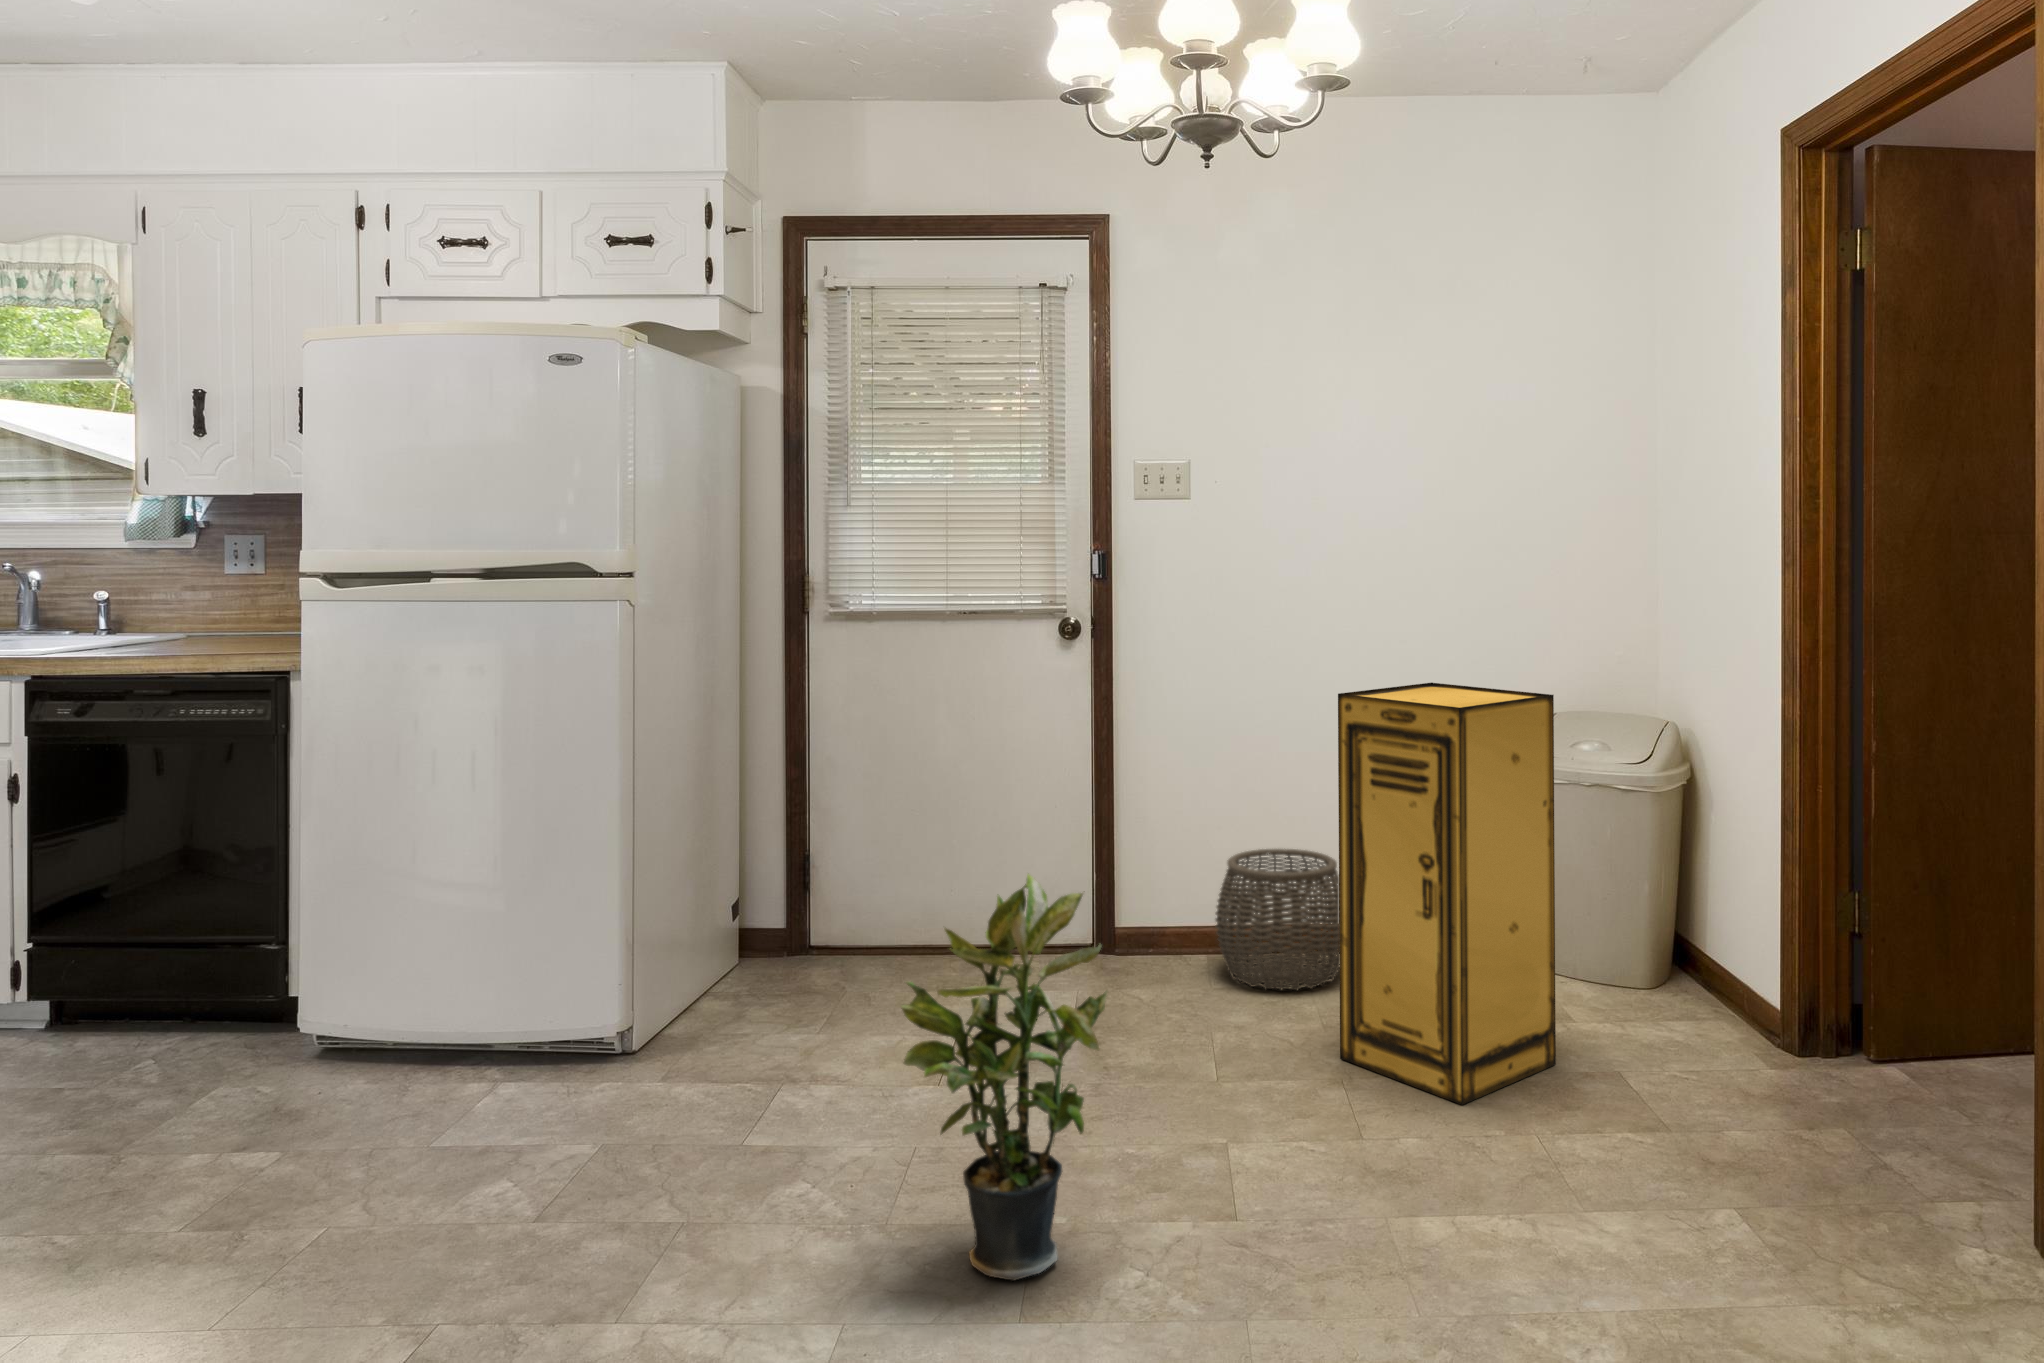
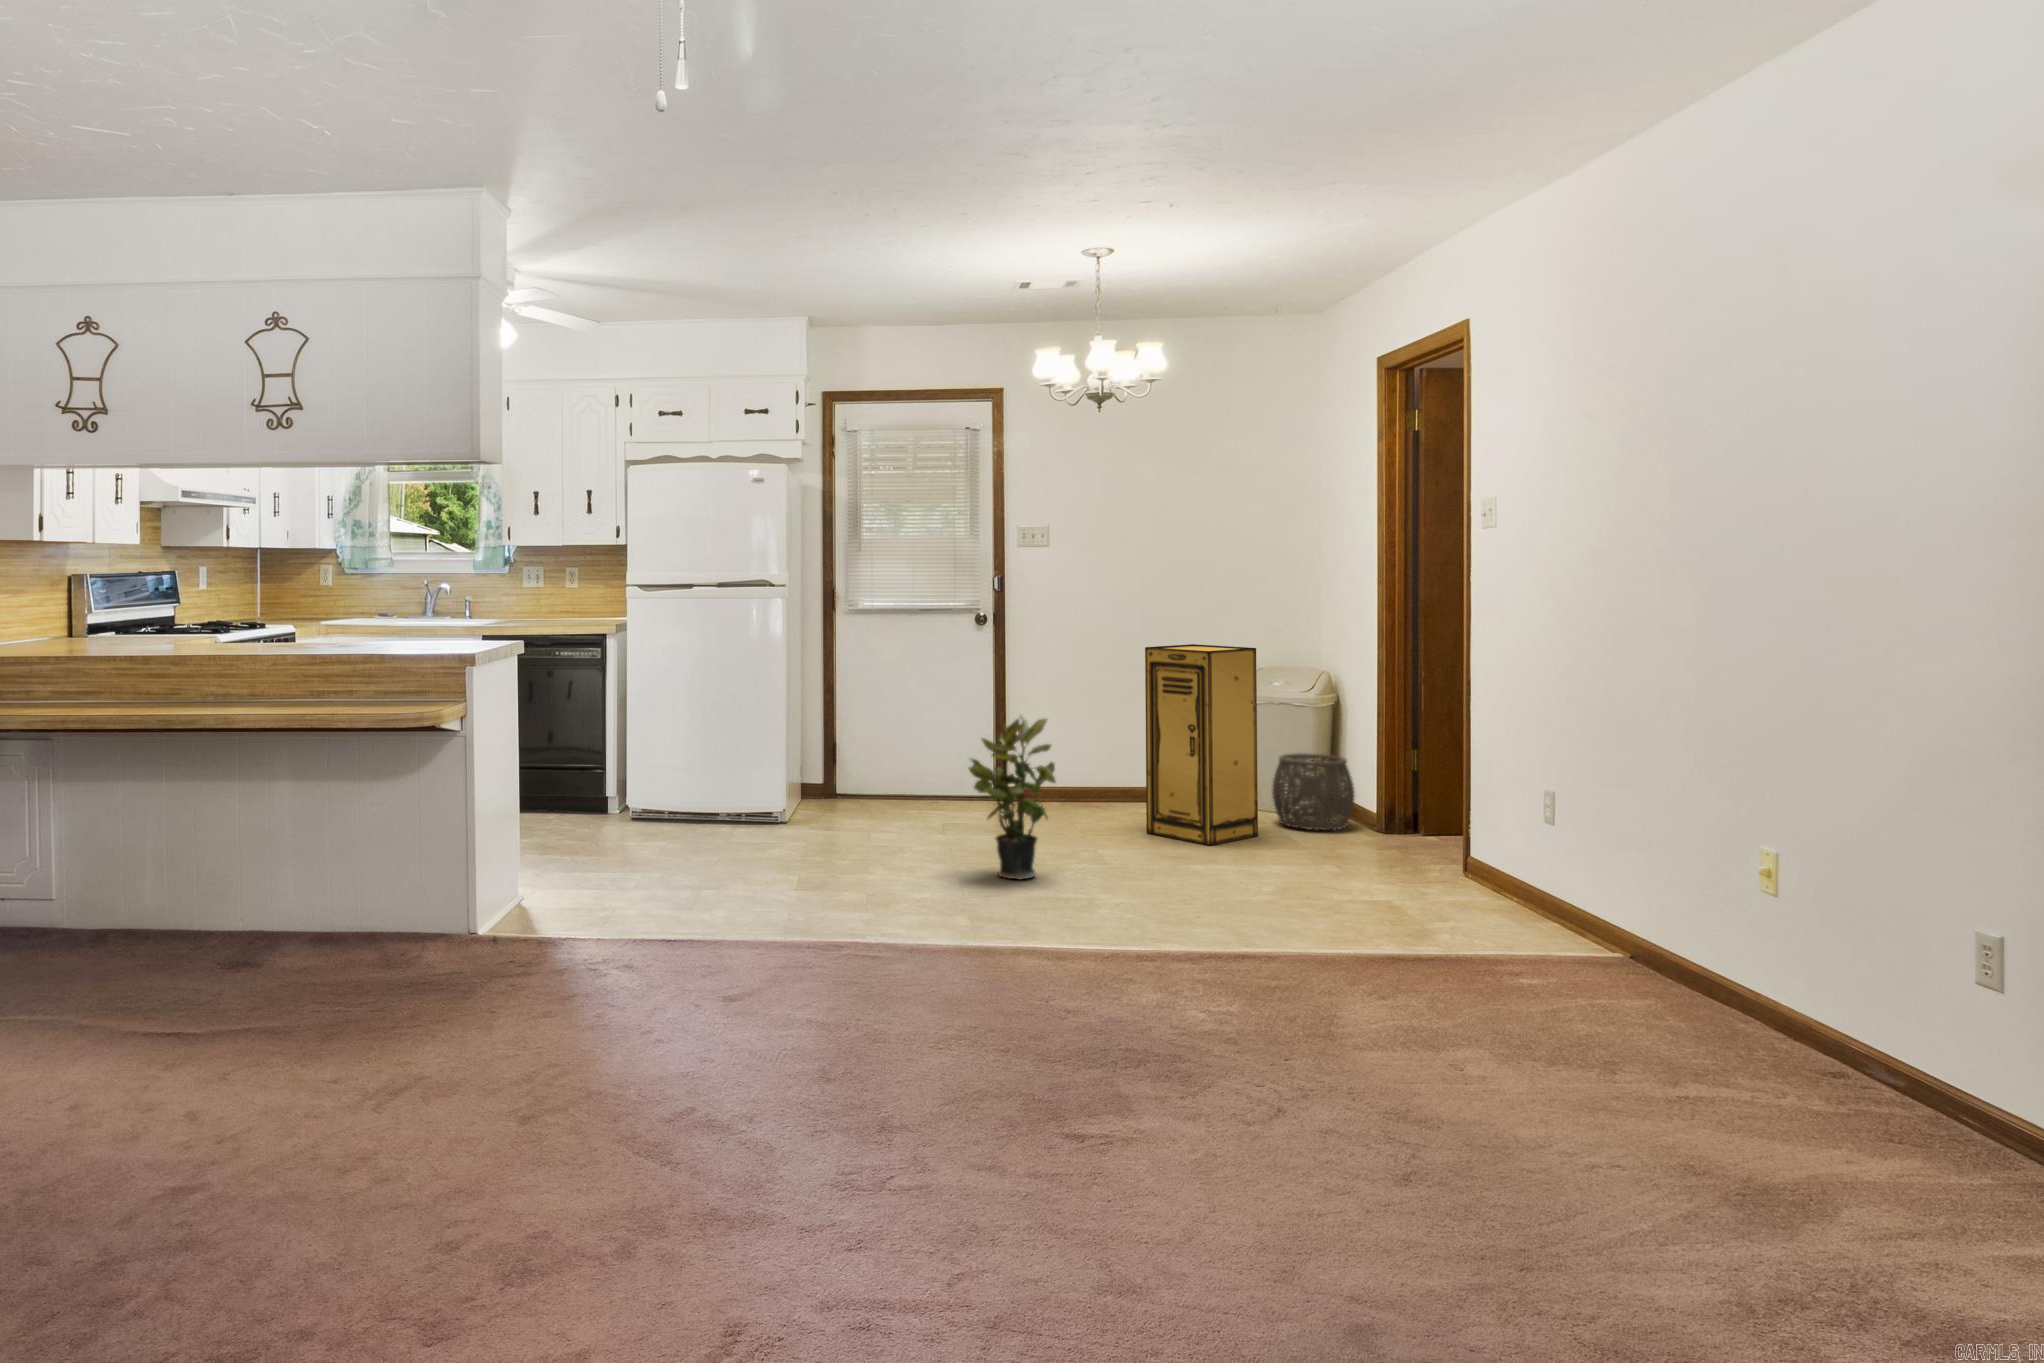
woven basket: present [1216,849,1340,990] -> present [1272,753,1355,831]

